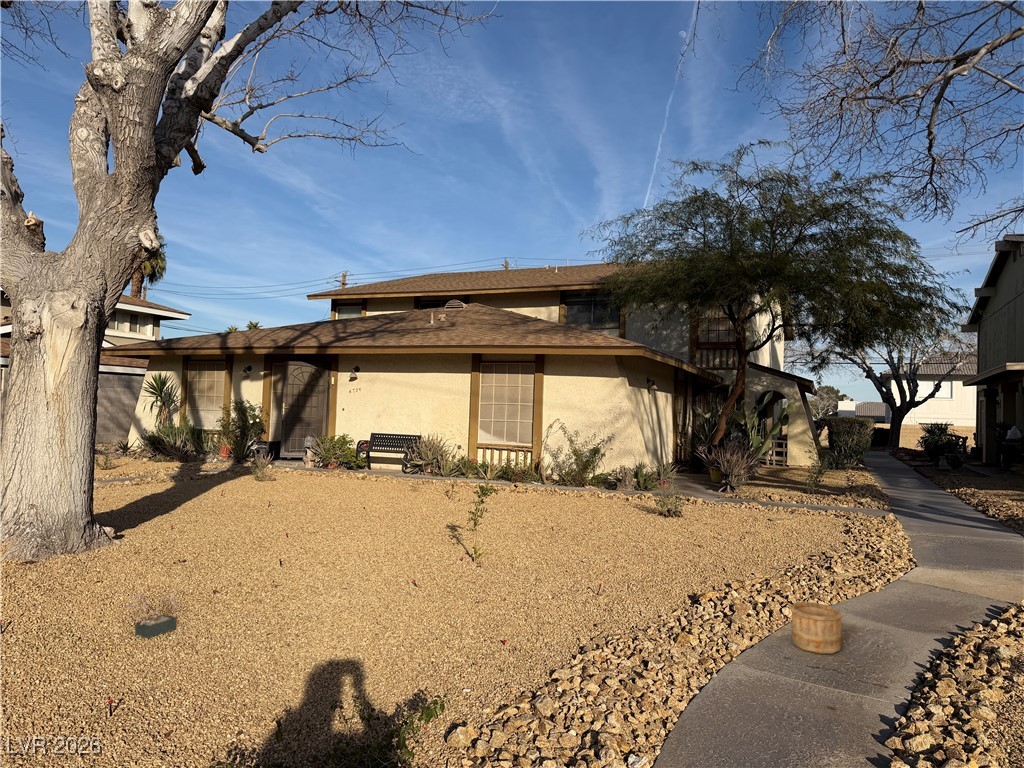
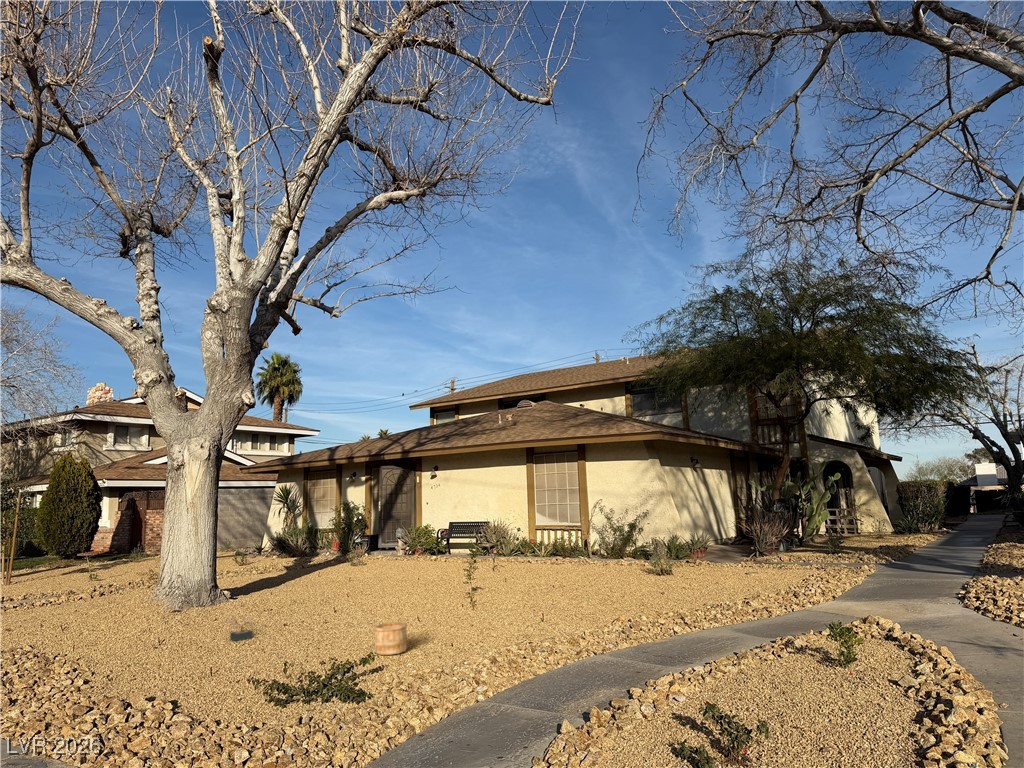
wooden bucket: present [791,602,843,654] -> present [374,622,407,655]

